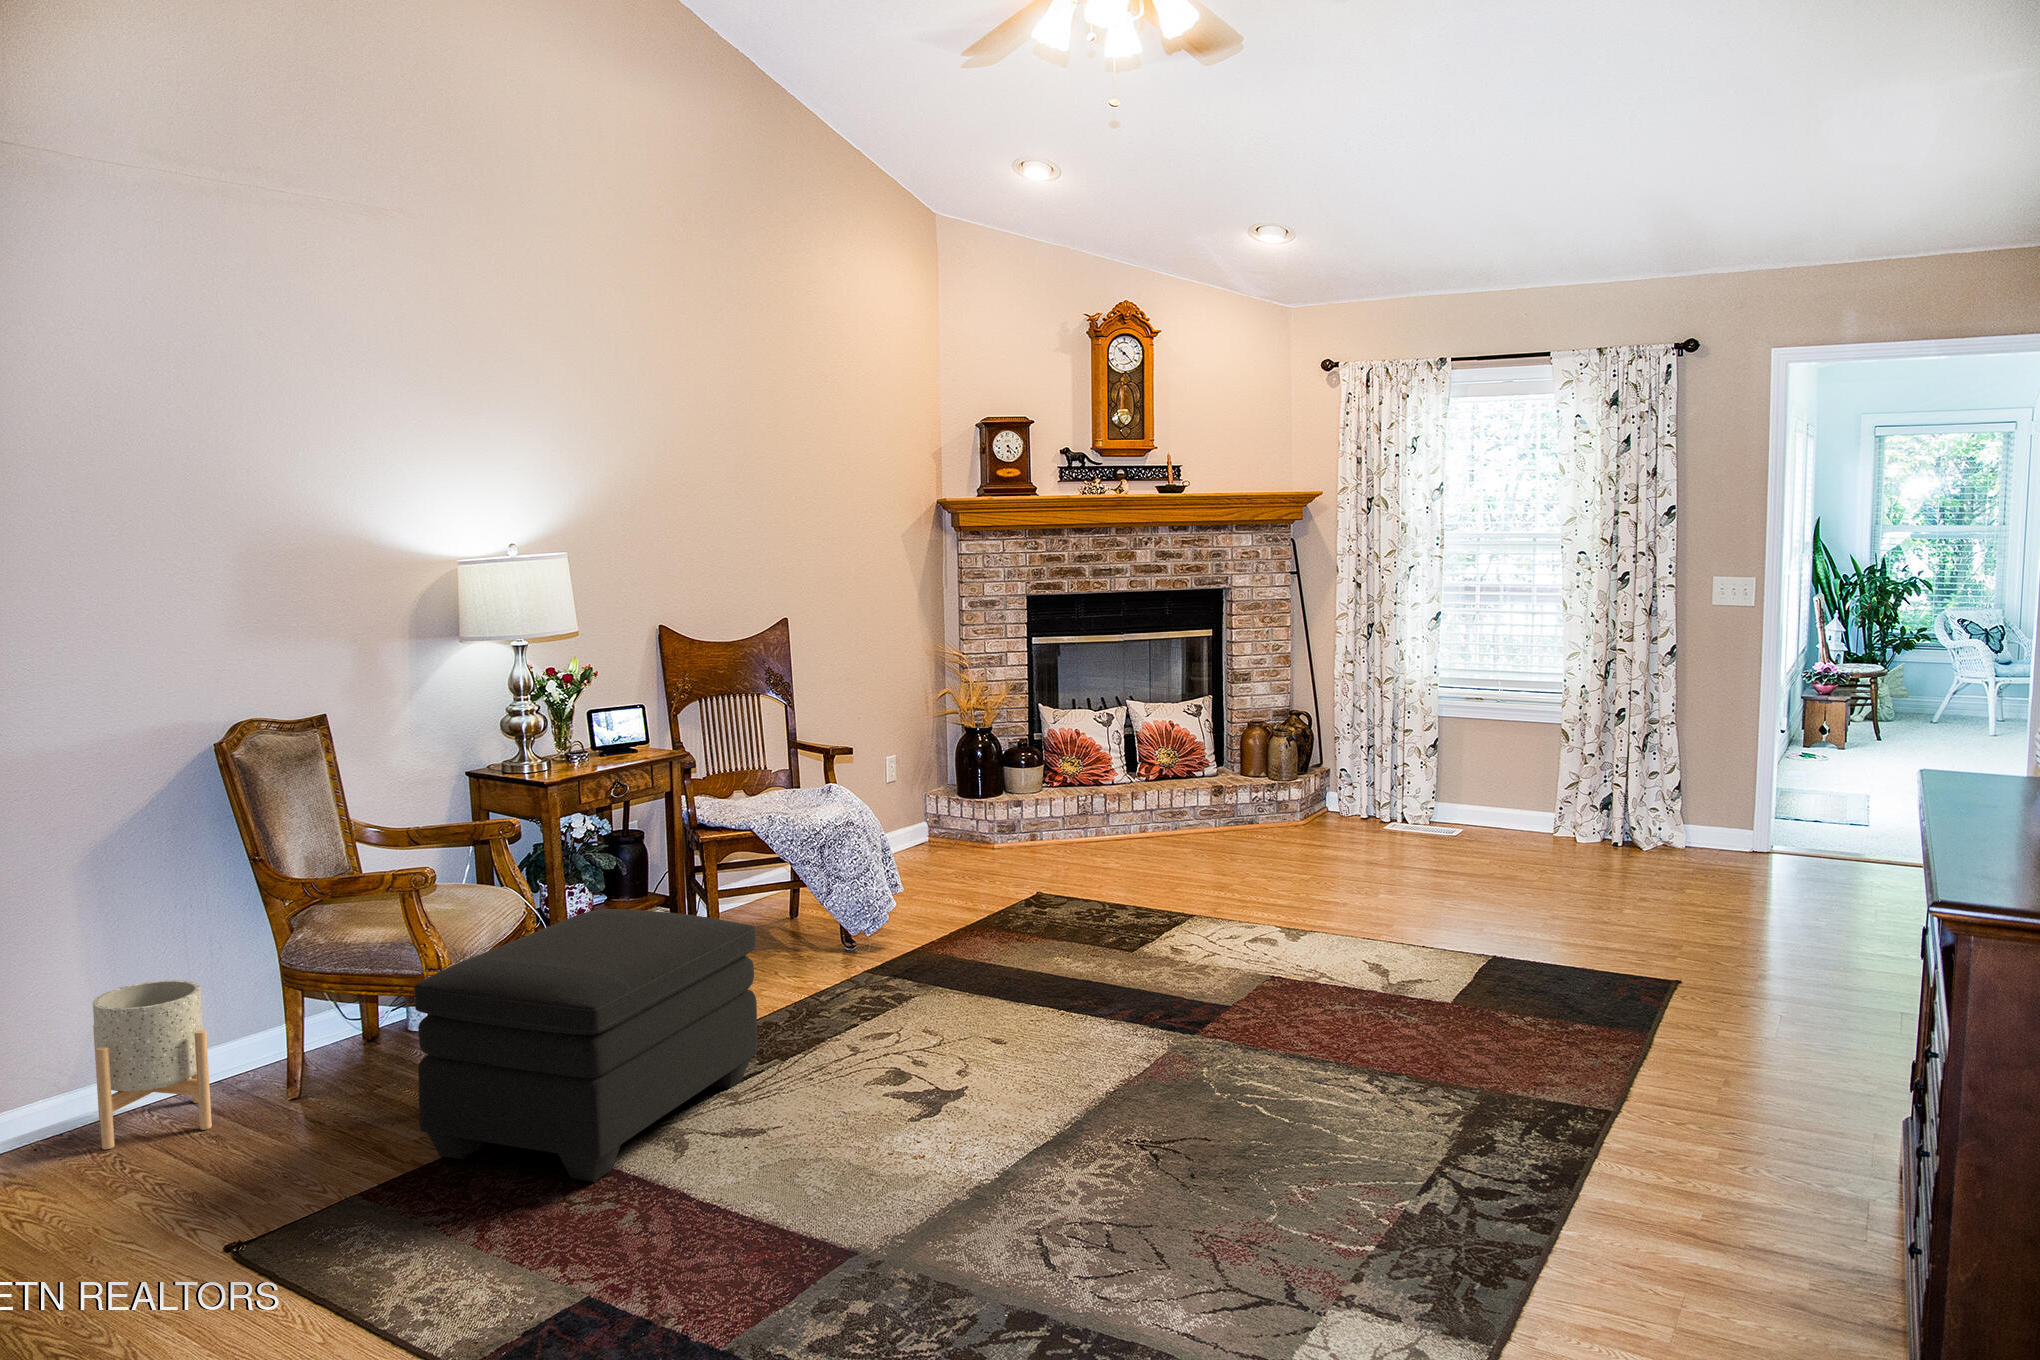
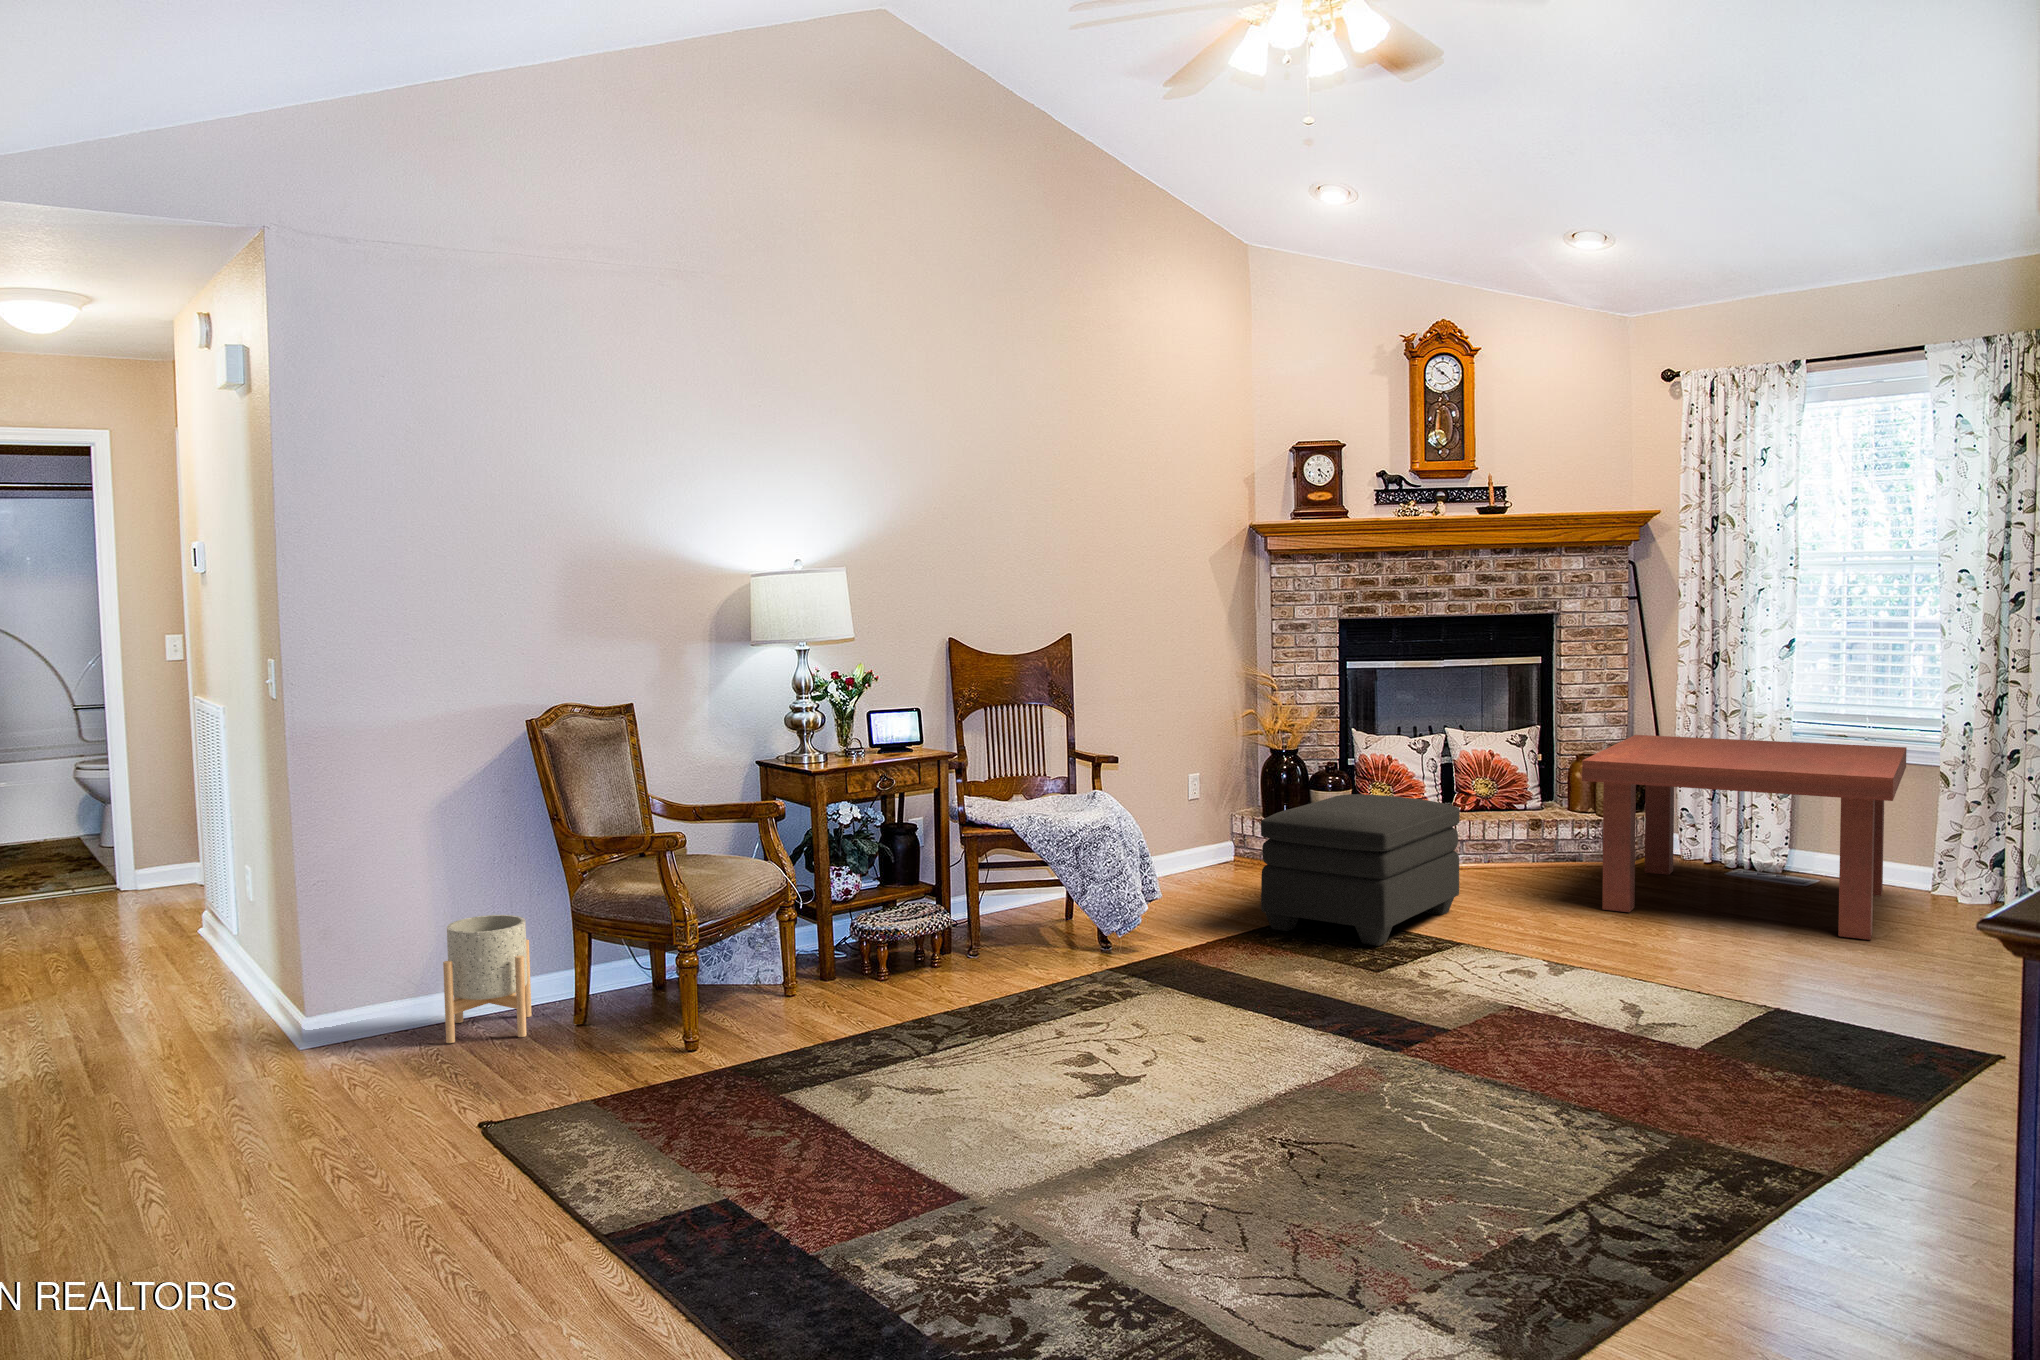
coffee table: none [1282,703,1546,884] -> present [1582,735,1907,940]
ottoman: present [414,909,758,1182] -> present [1261,794,1460,946]

